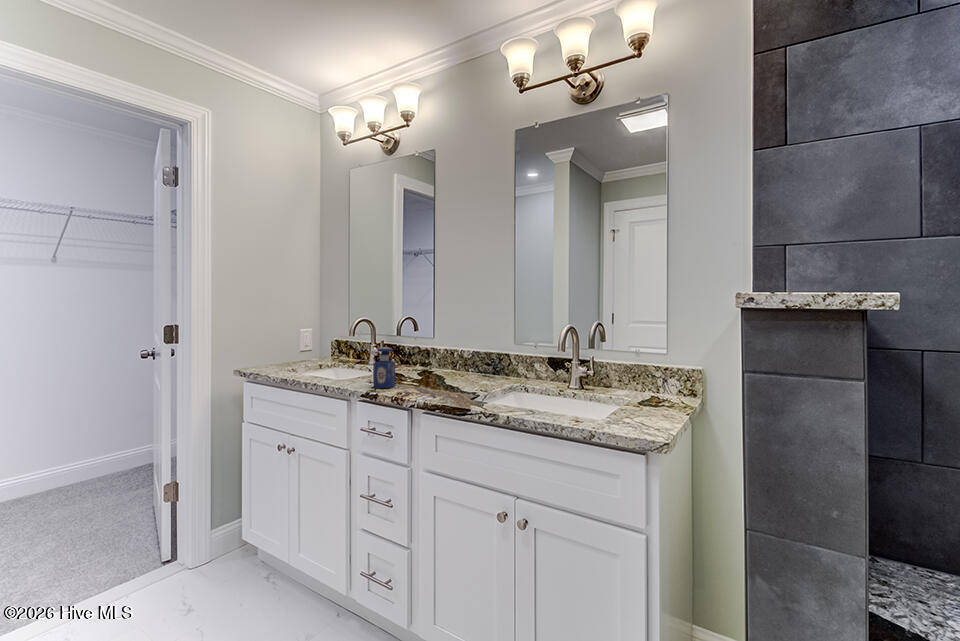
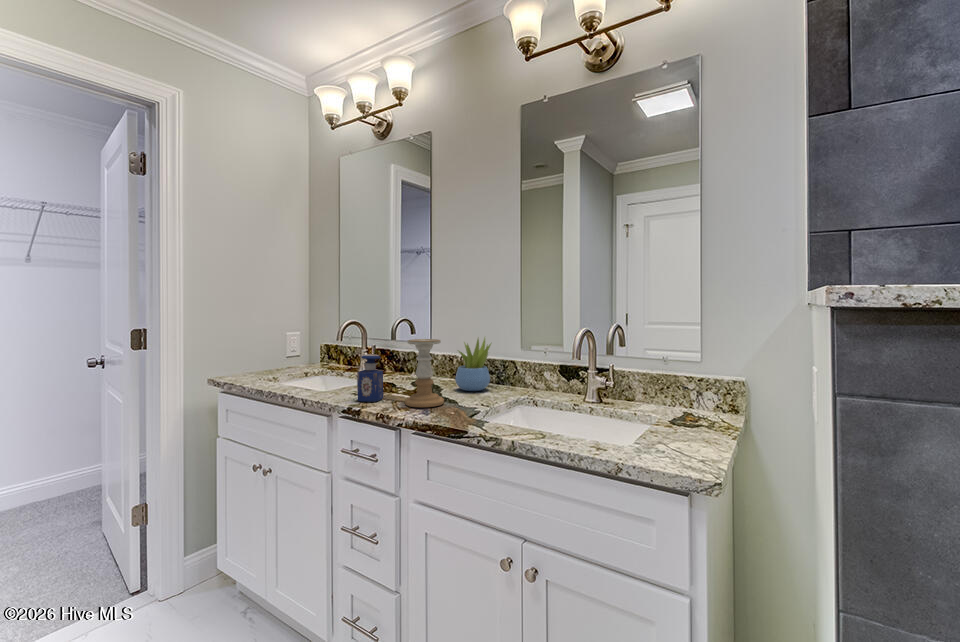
succulent plant: none [457,332,490,380] -> present [455,338,491,391]
candle holder: none [415,334,449,392] -> present [405,339,444,407]

